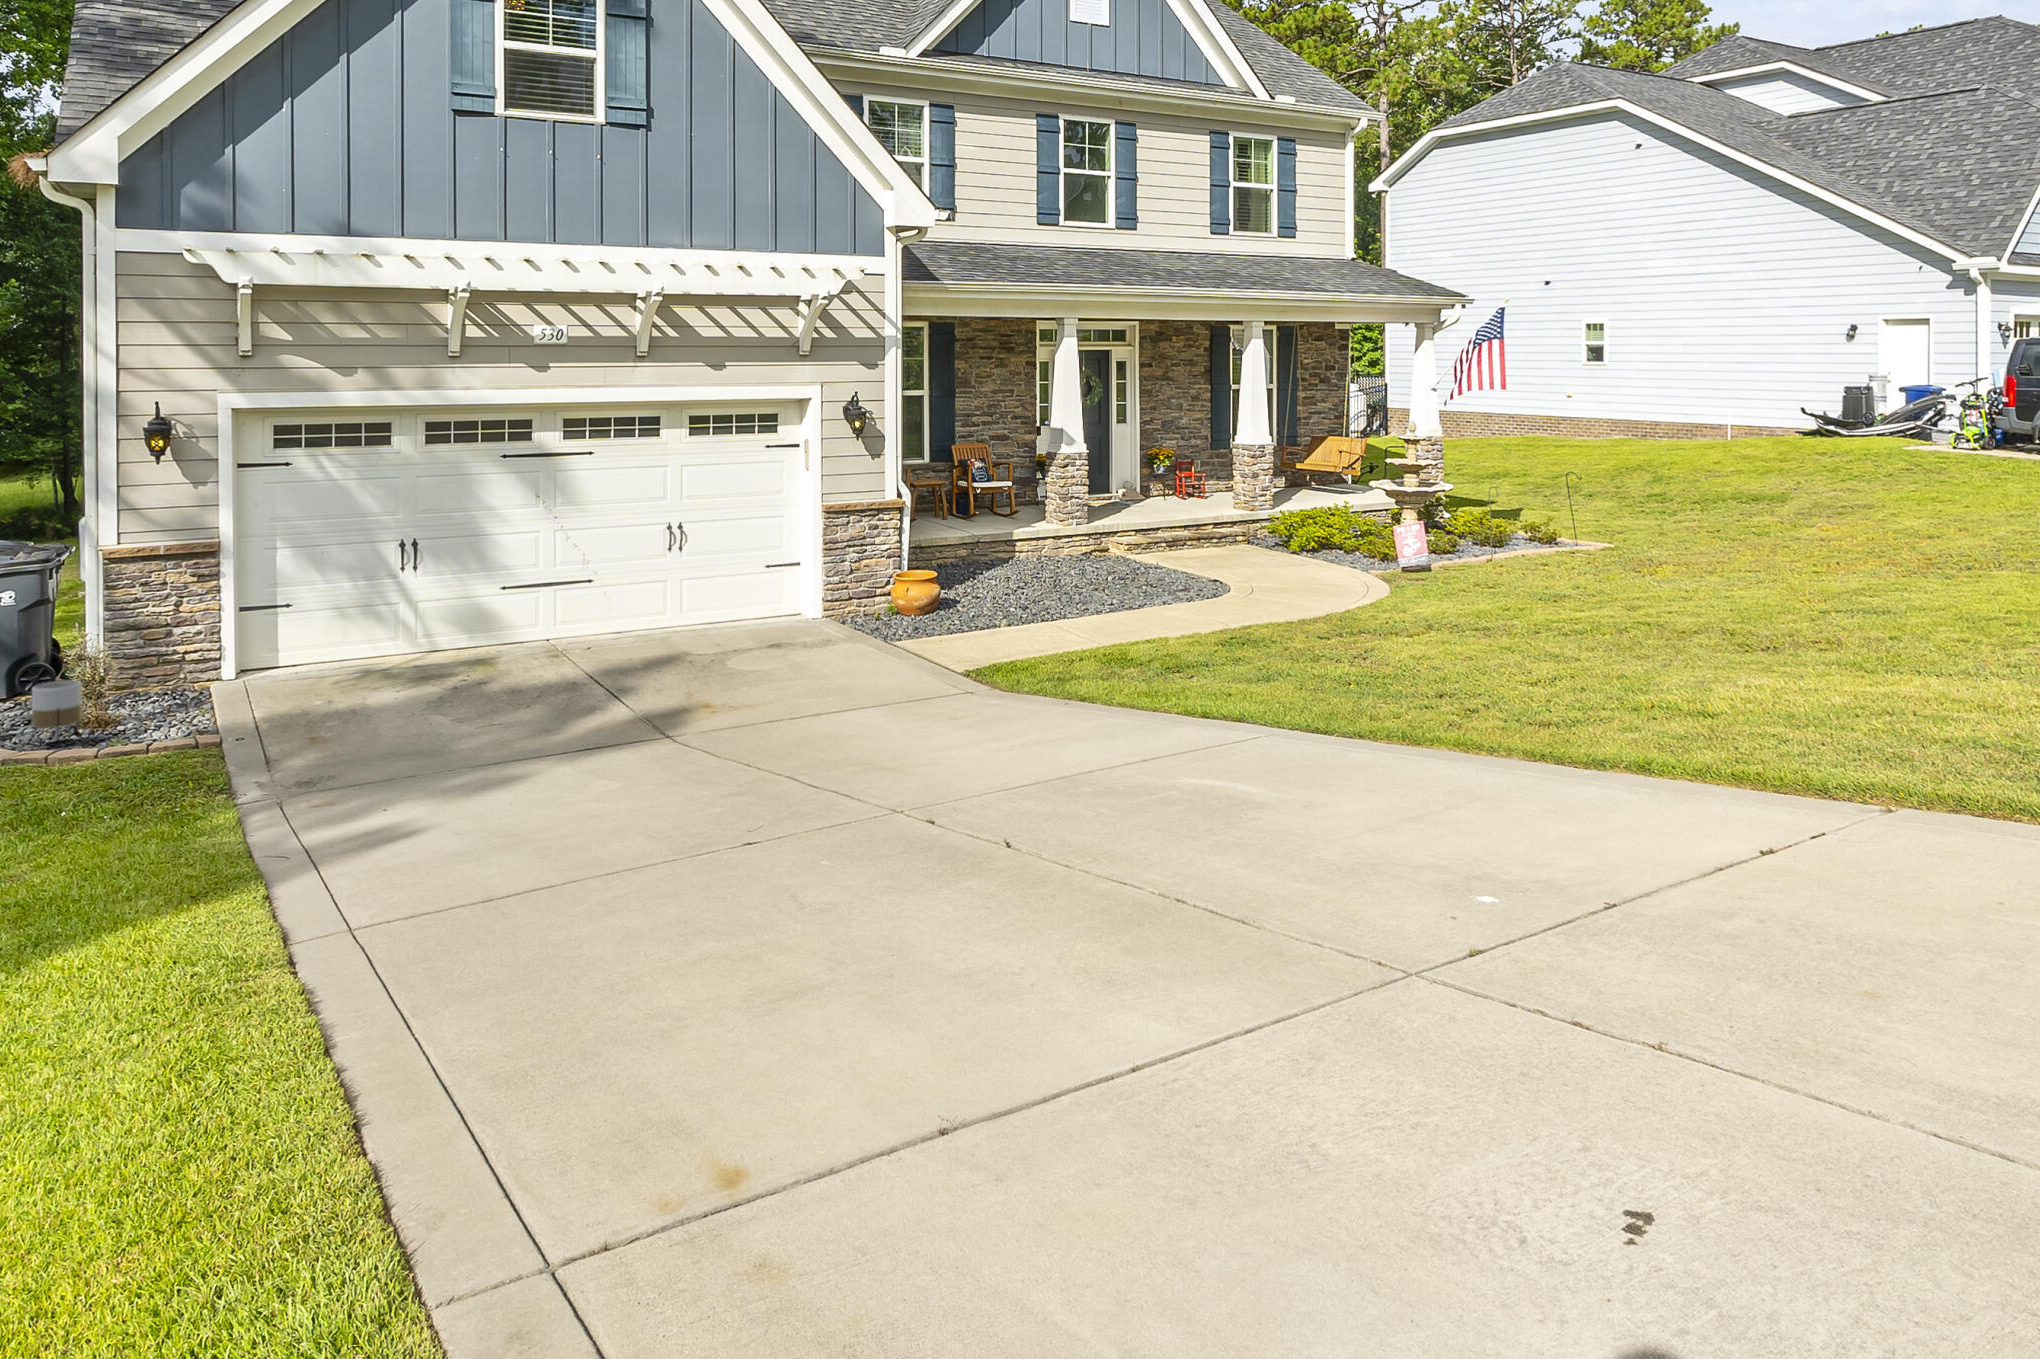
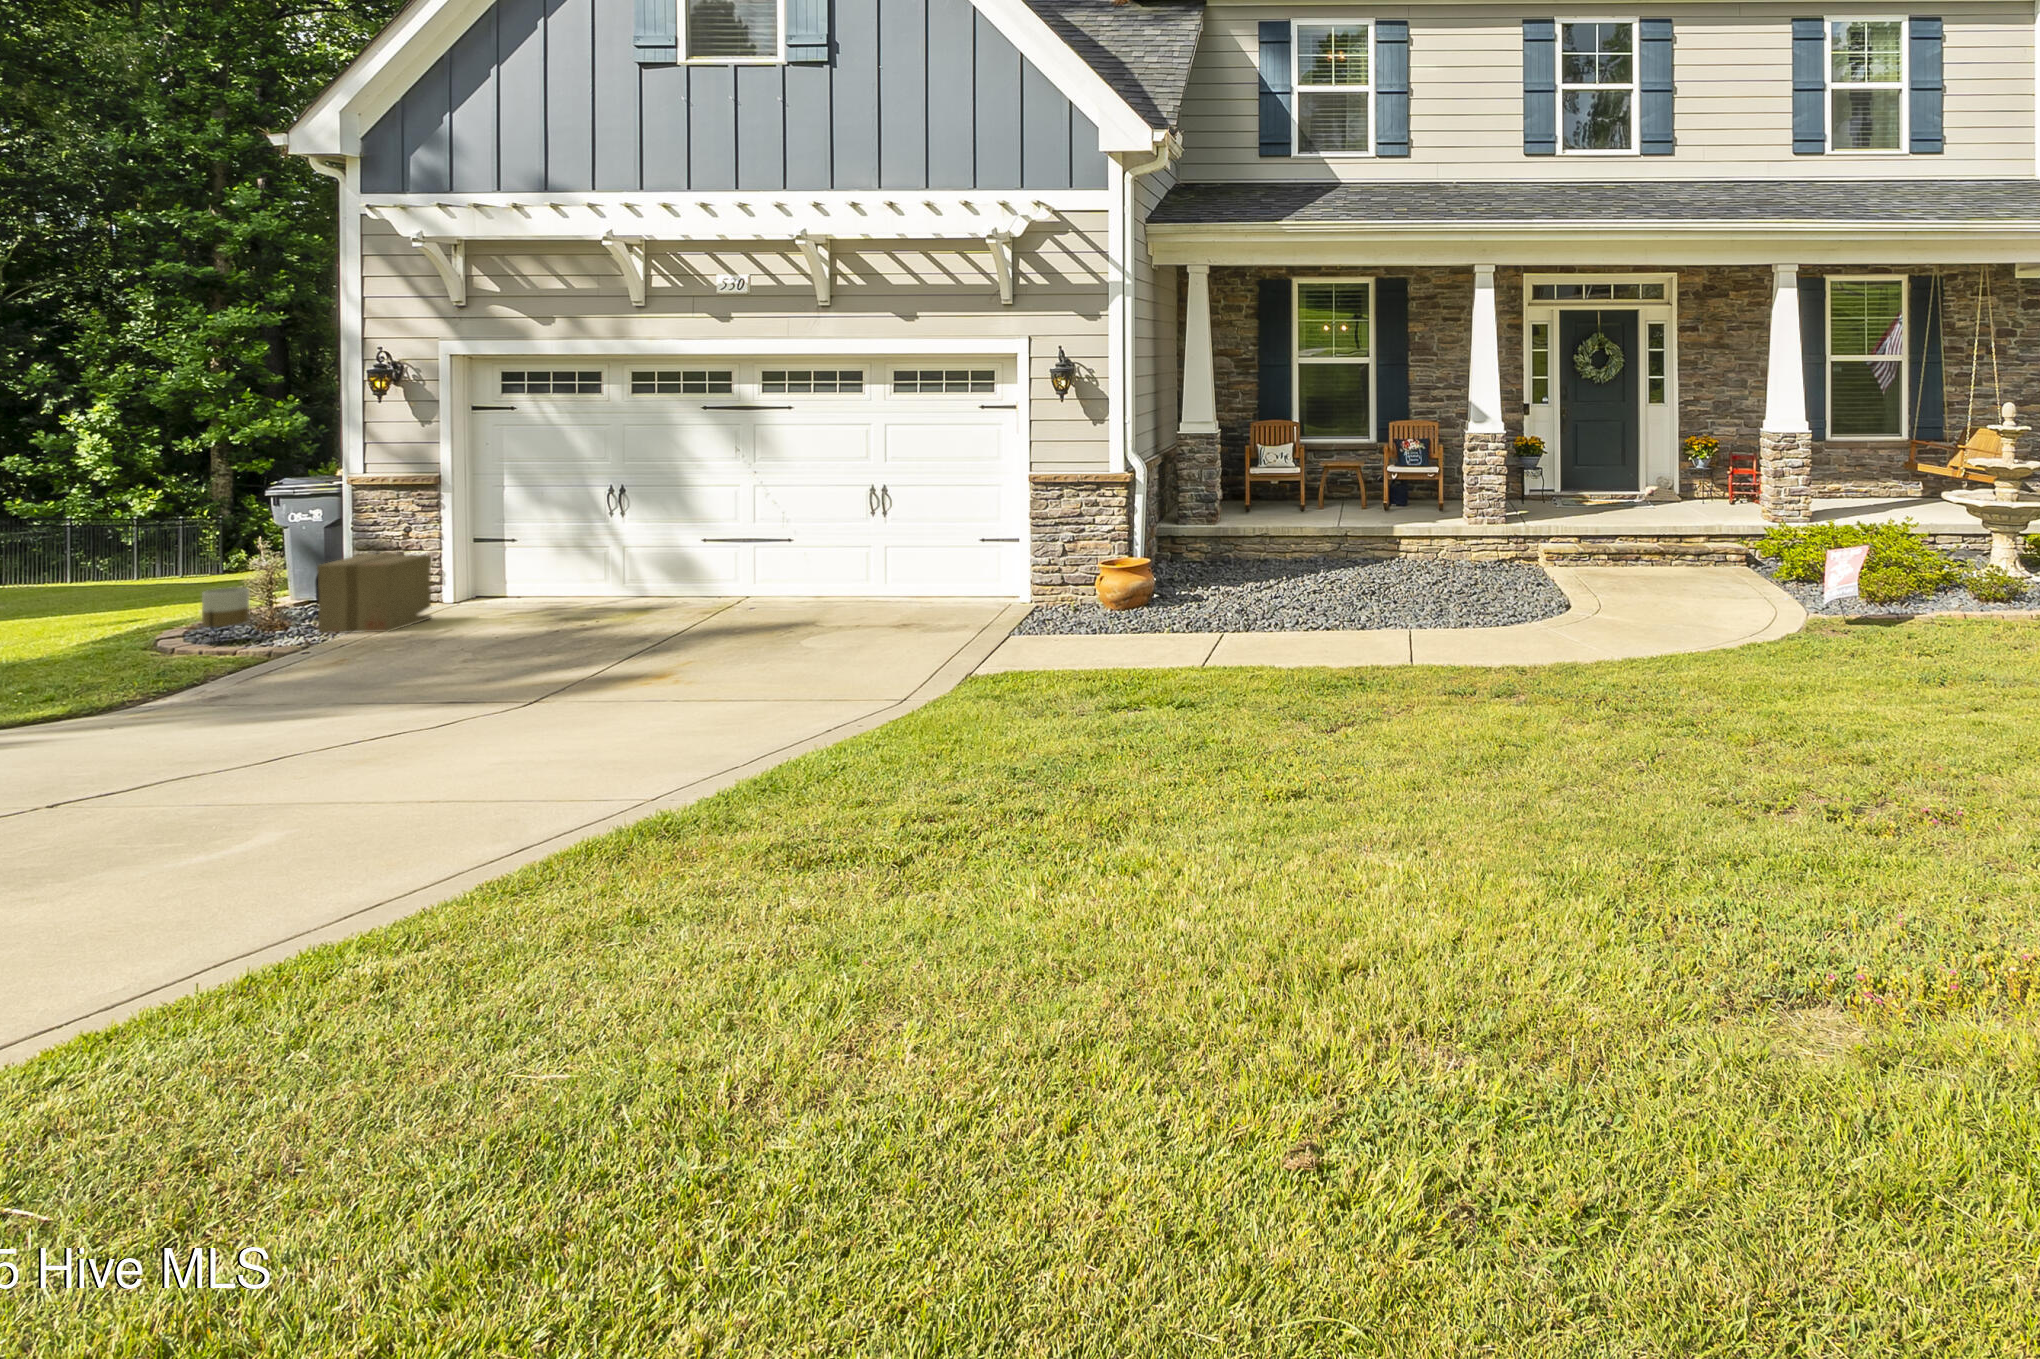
cardboard box: none [130,631,223,726] -> present [317,554,431,633]

